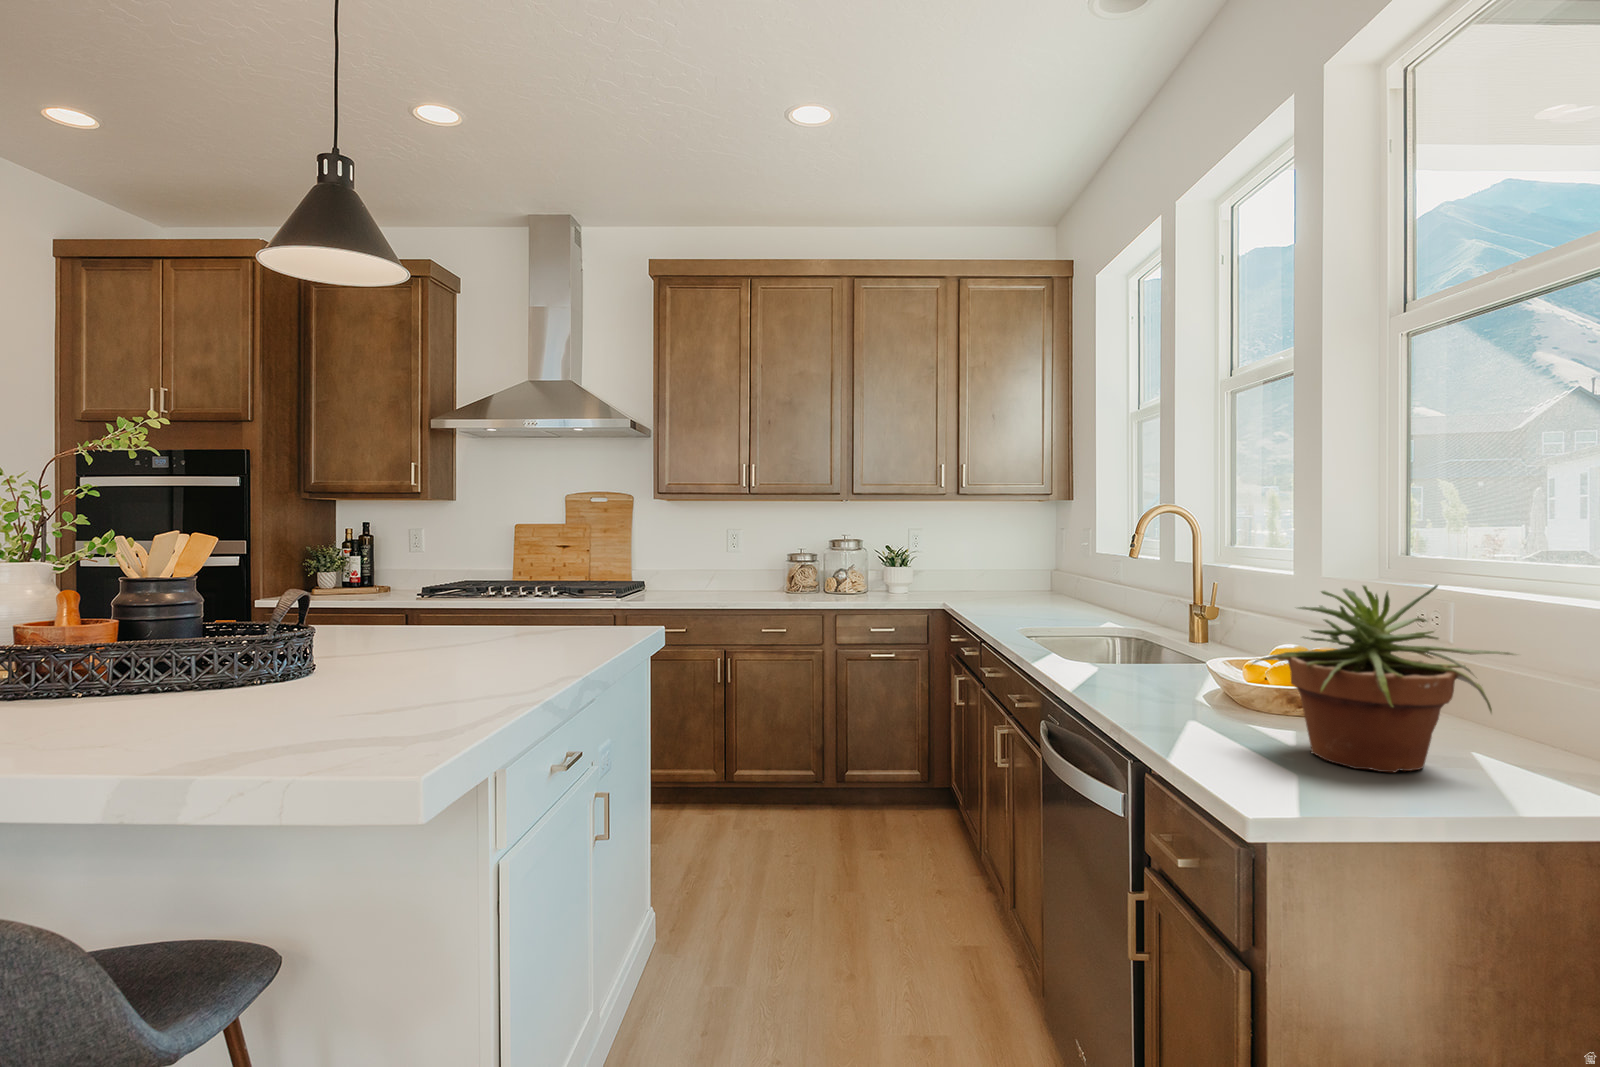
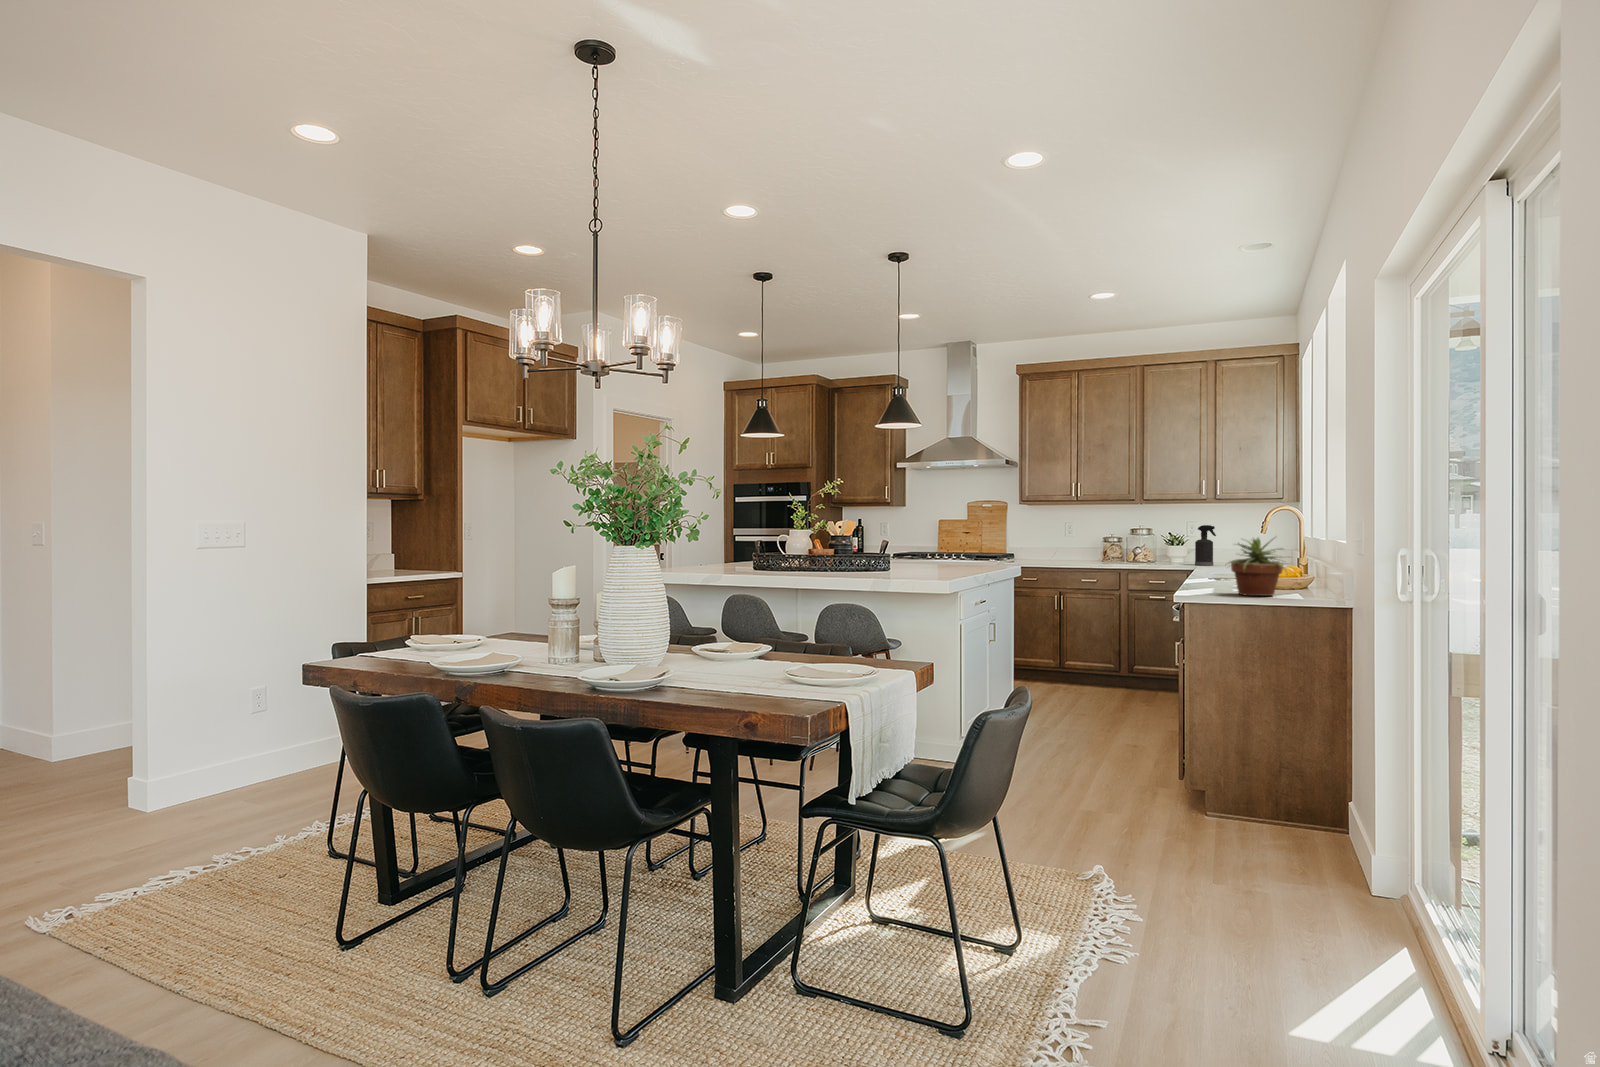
spray bottle: none [929,534,961,599] -> present [1195,525,1216,566]

